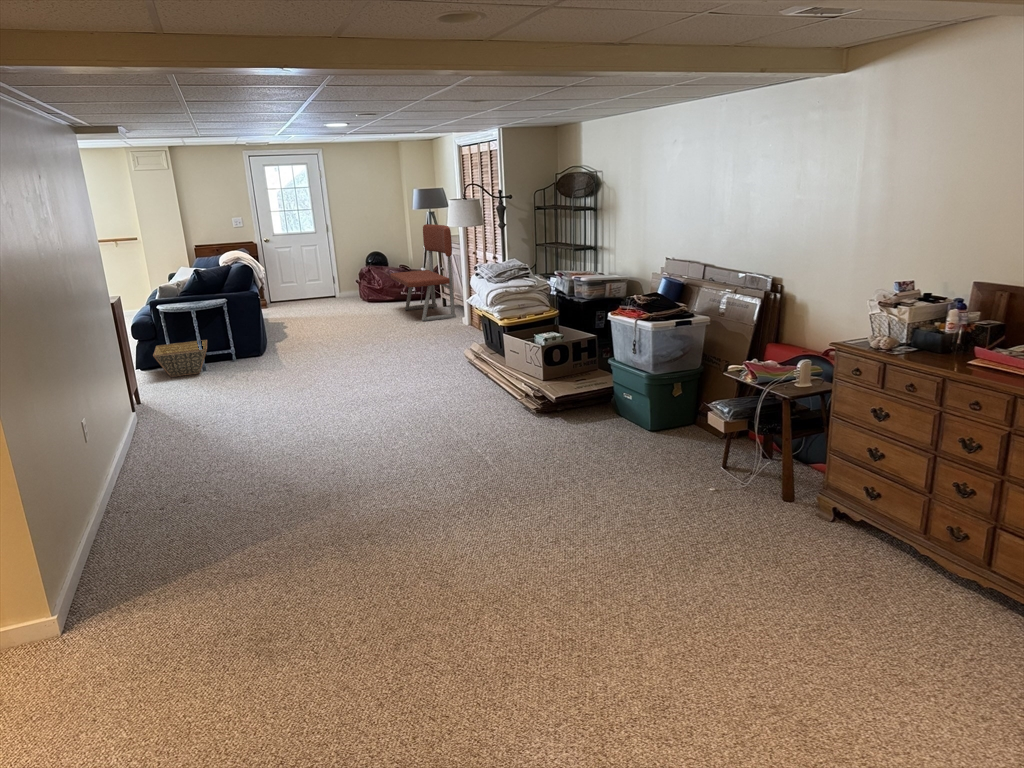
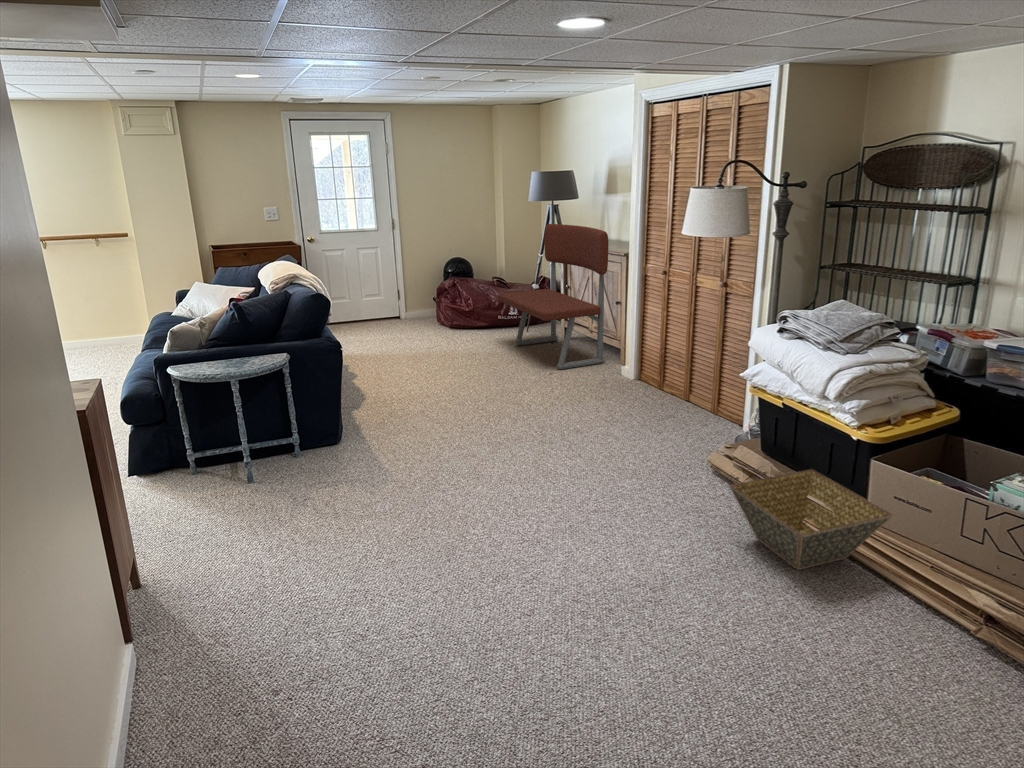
basket: present [153,340,207,377] -> present [730,469,892,570]

